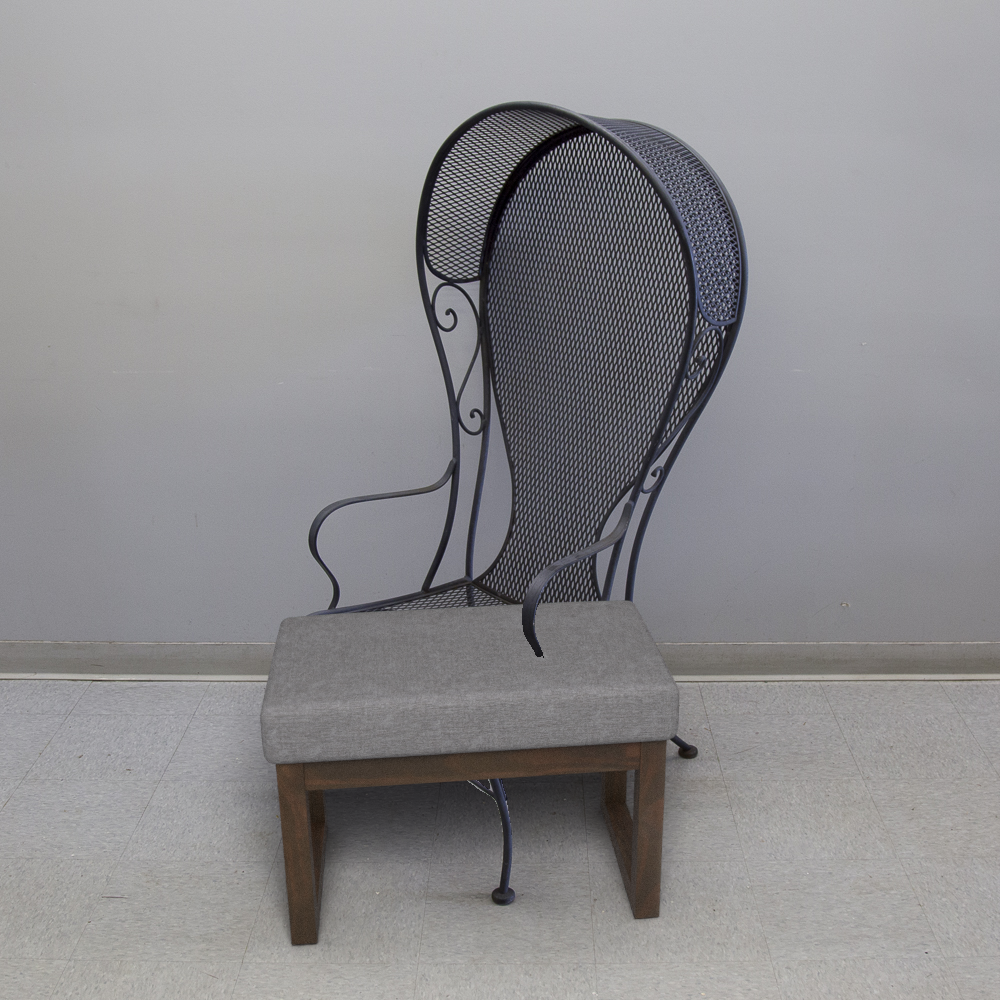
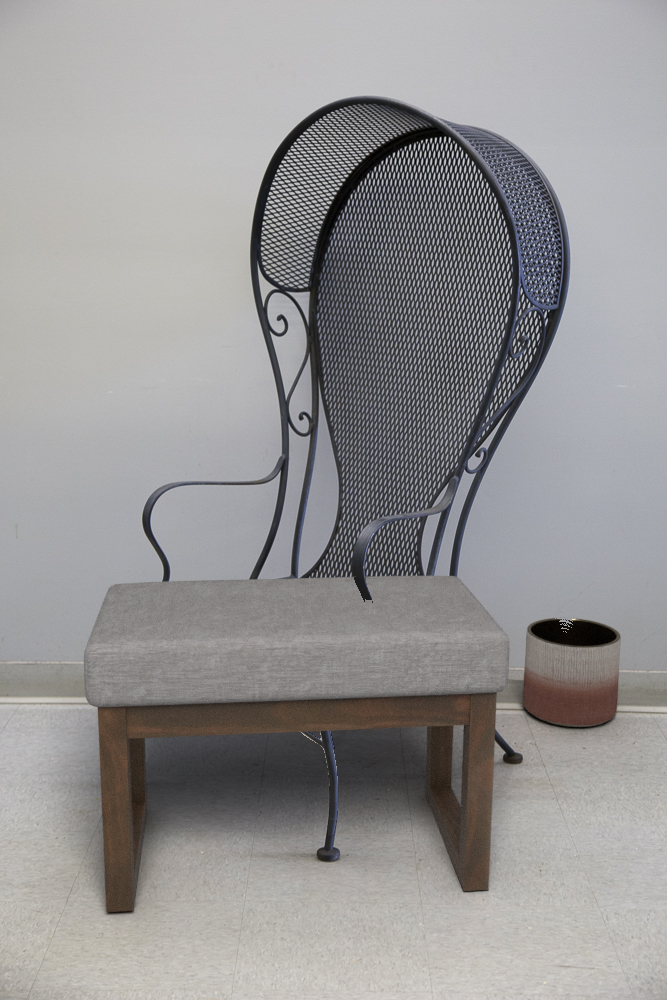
planter: none [702,609,802,724] -> present [523,618,621,727]

